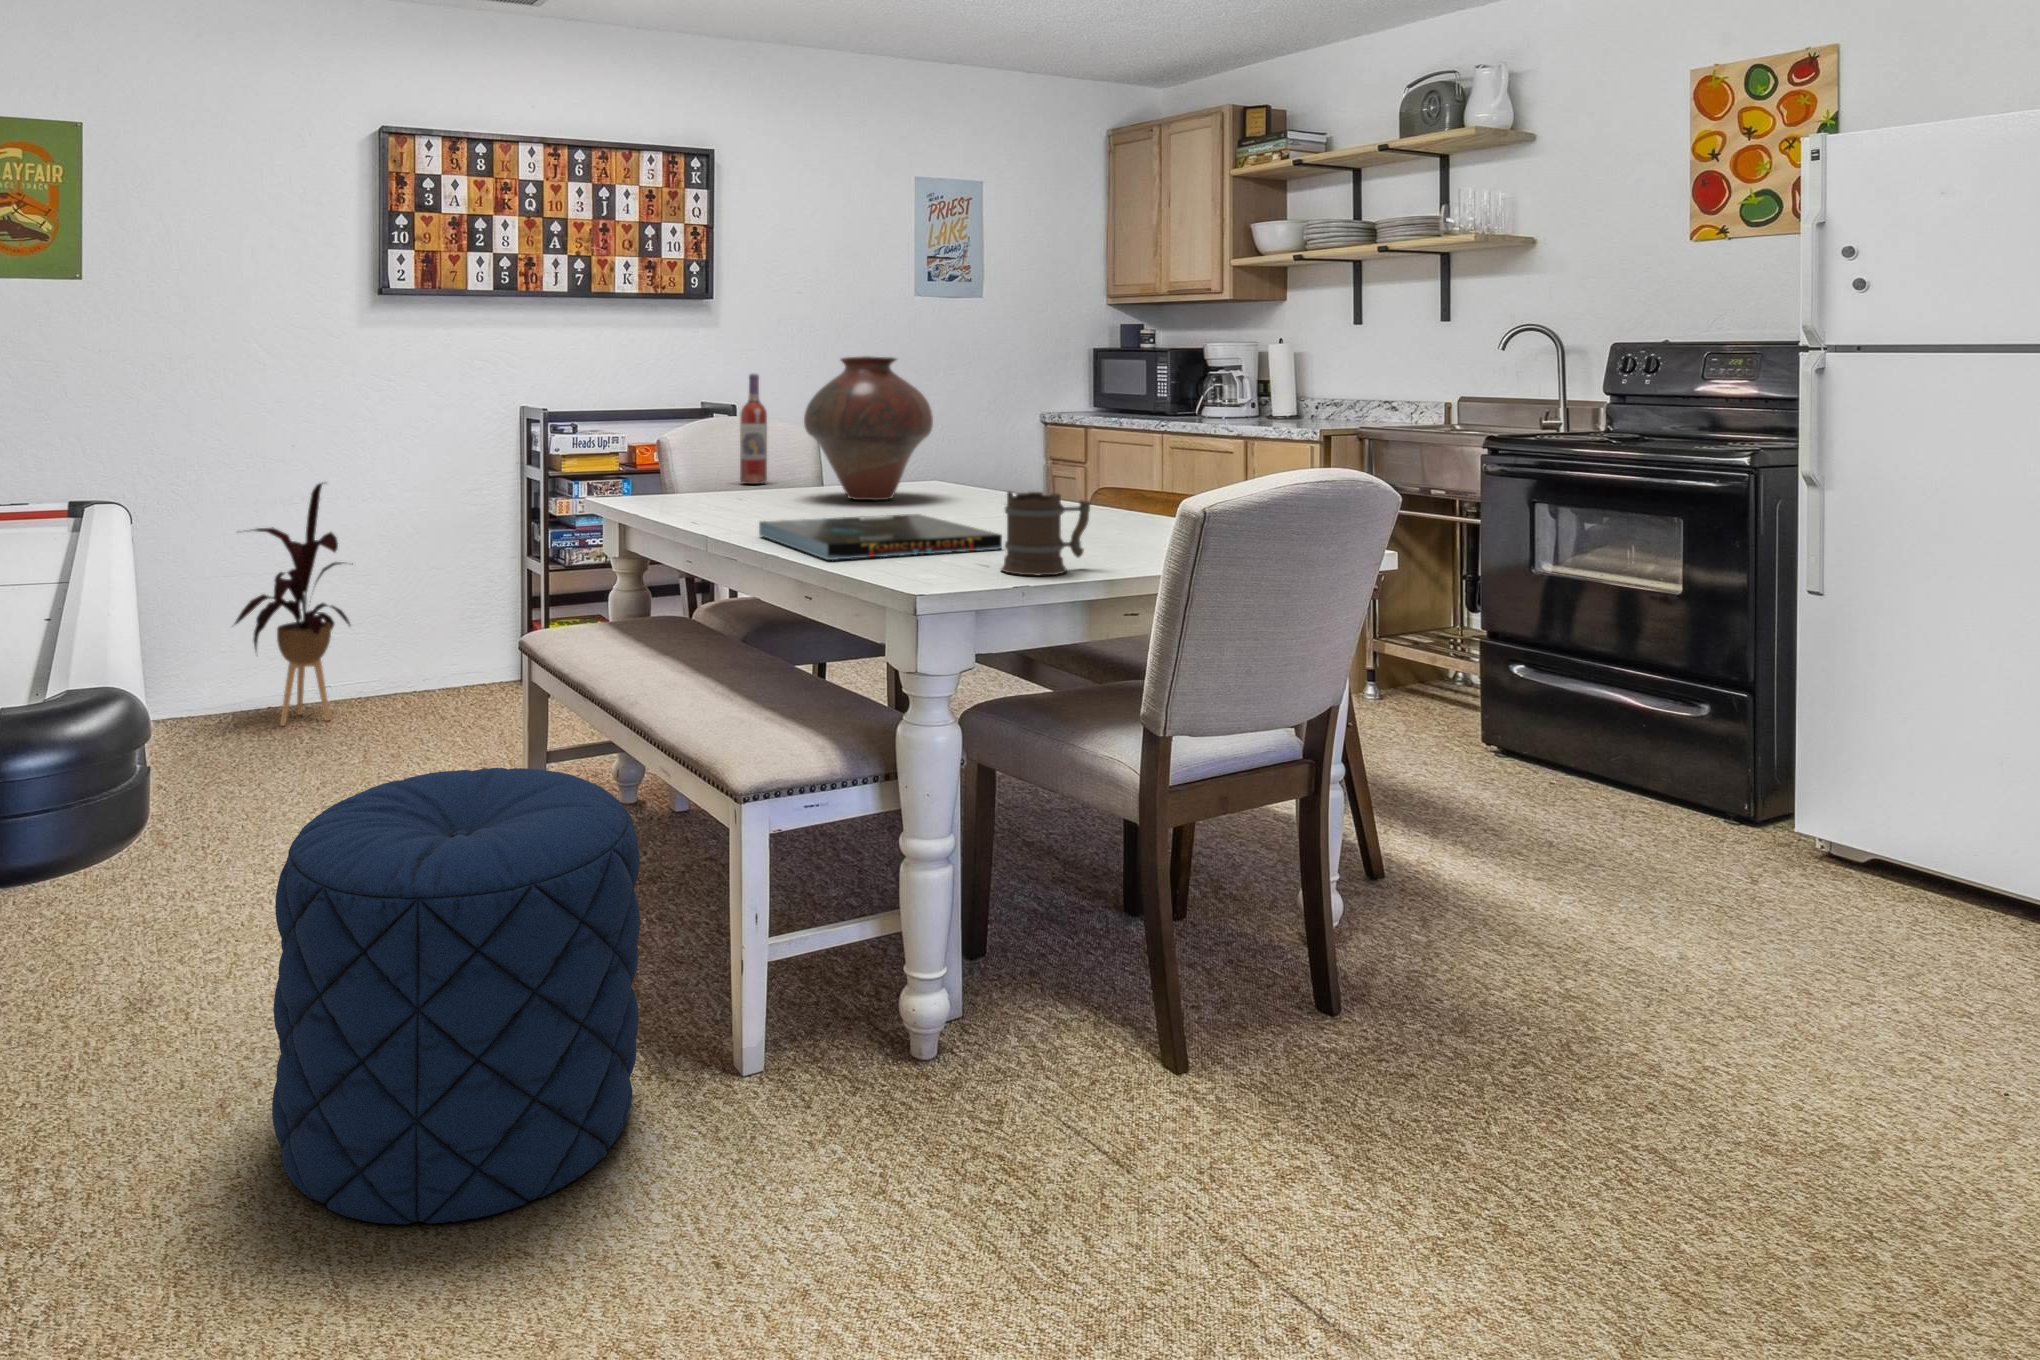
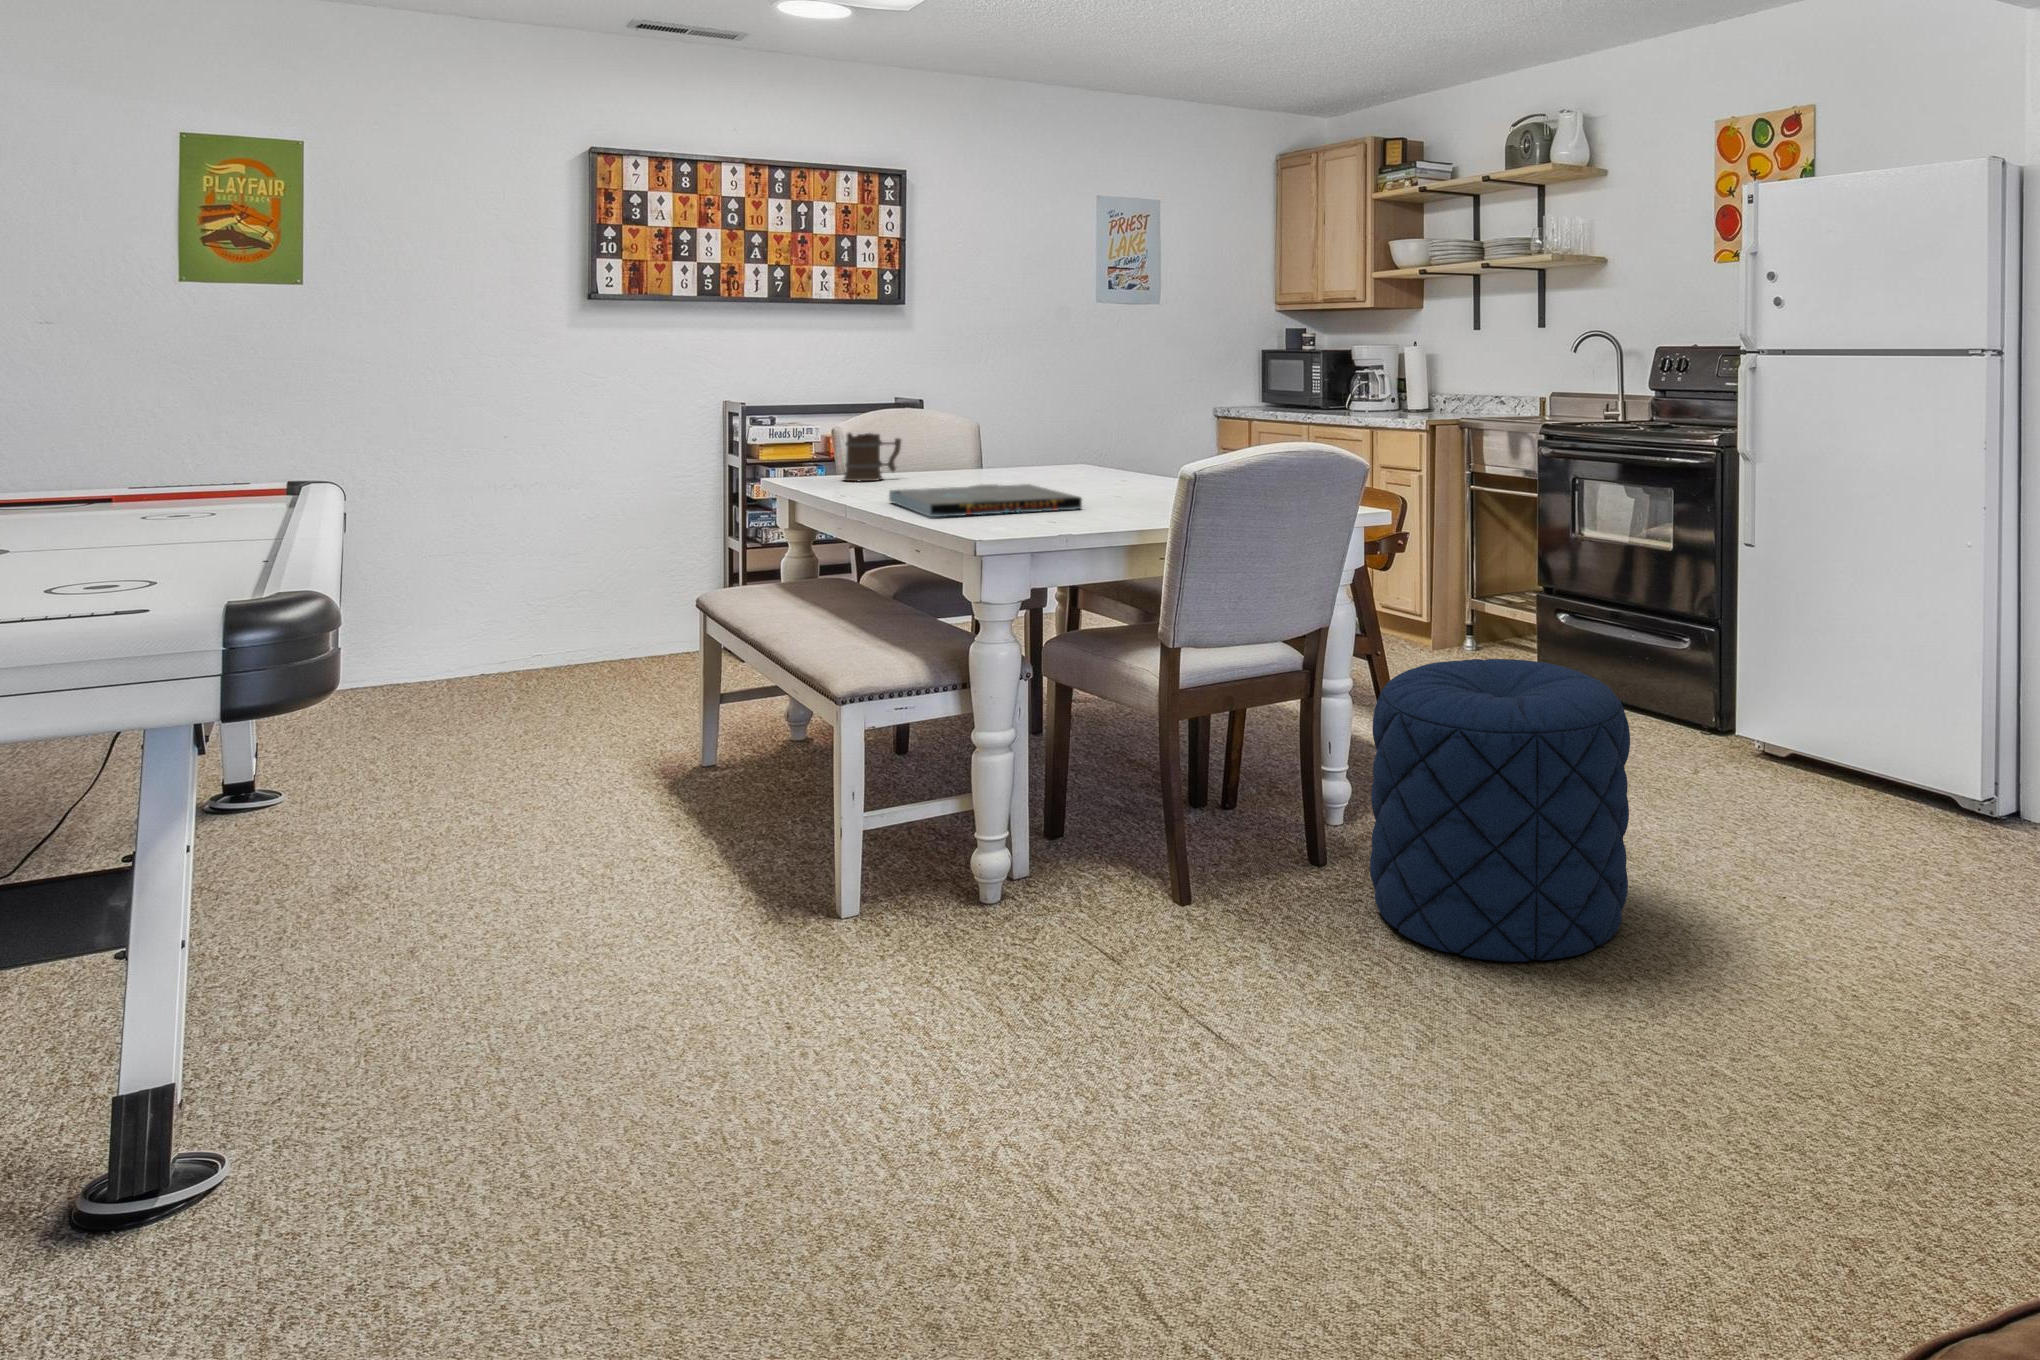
vase: present [804,356,933,500] -> none [952,355,1064,477]
wine bottle: present [740,374,767,484] -> none [907,370,932,466]
house plant: present [232,483,353,726] -> none [442,467,563,687]
mug: present [1001,491,1091,575] -> present [843,433,901,481]
pouf: present [272,768,640,1224] -> present [1370,659,1630,962]

